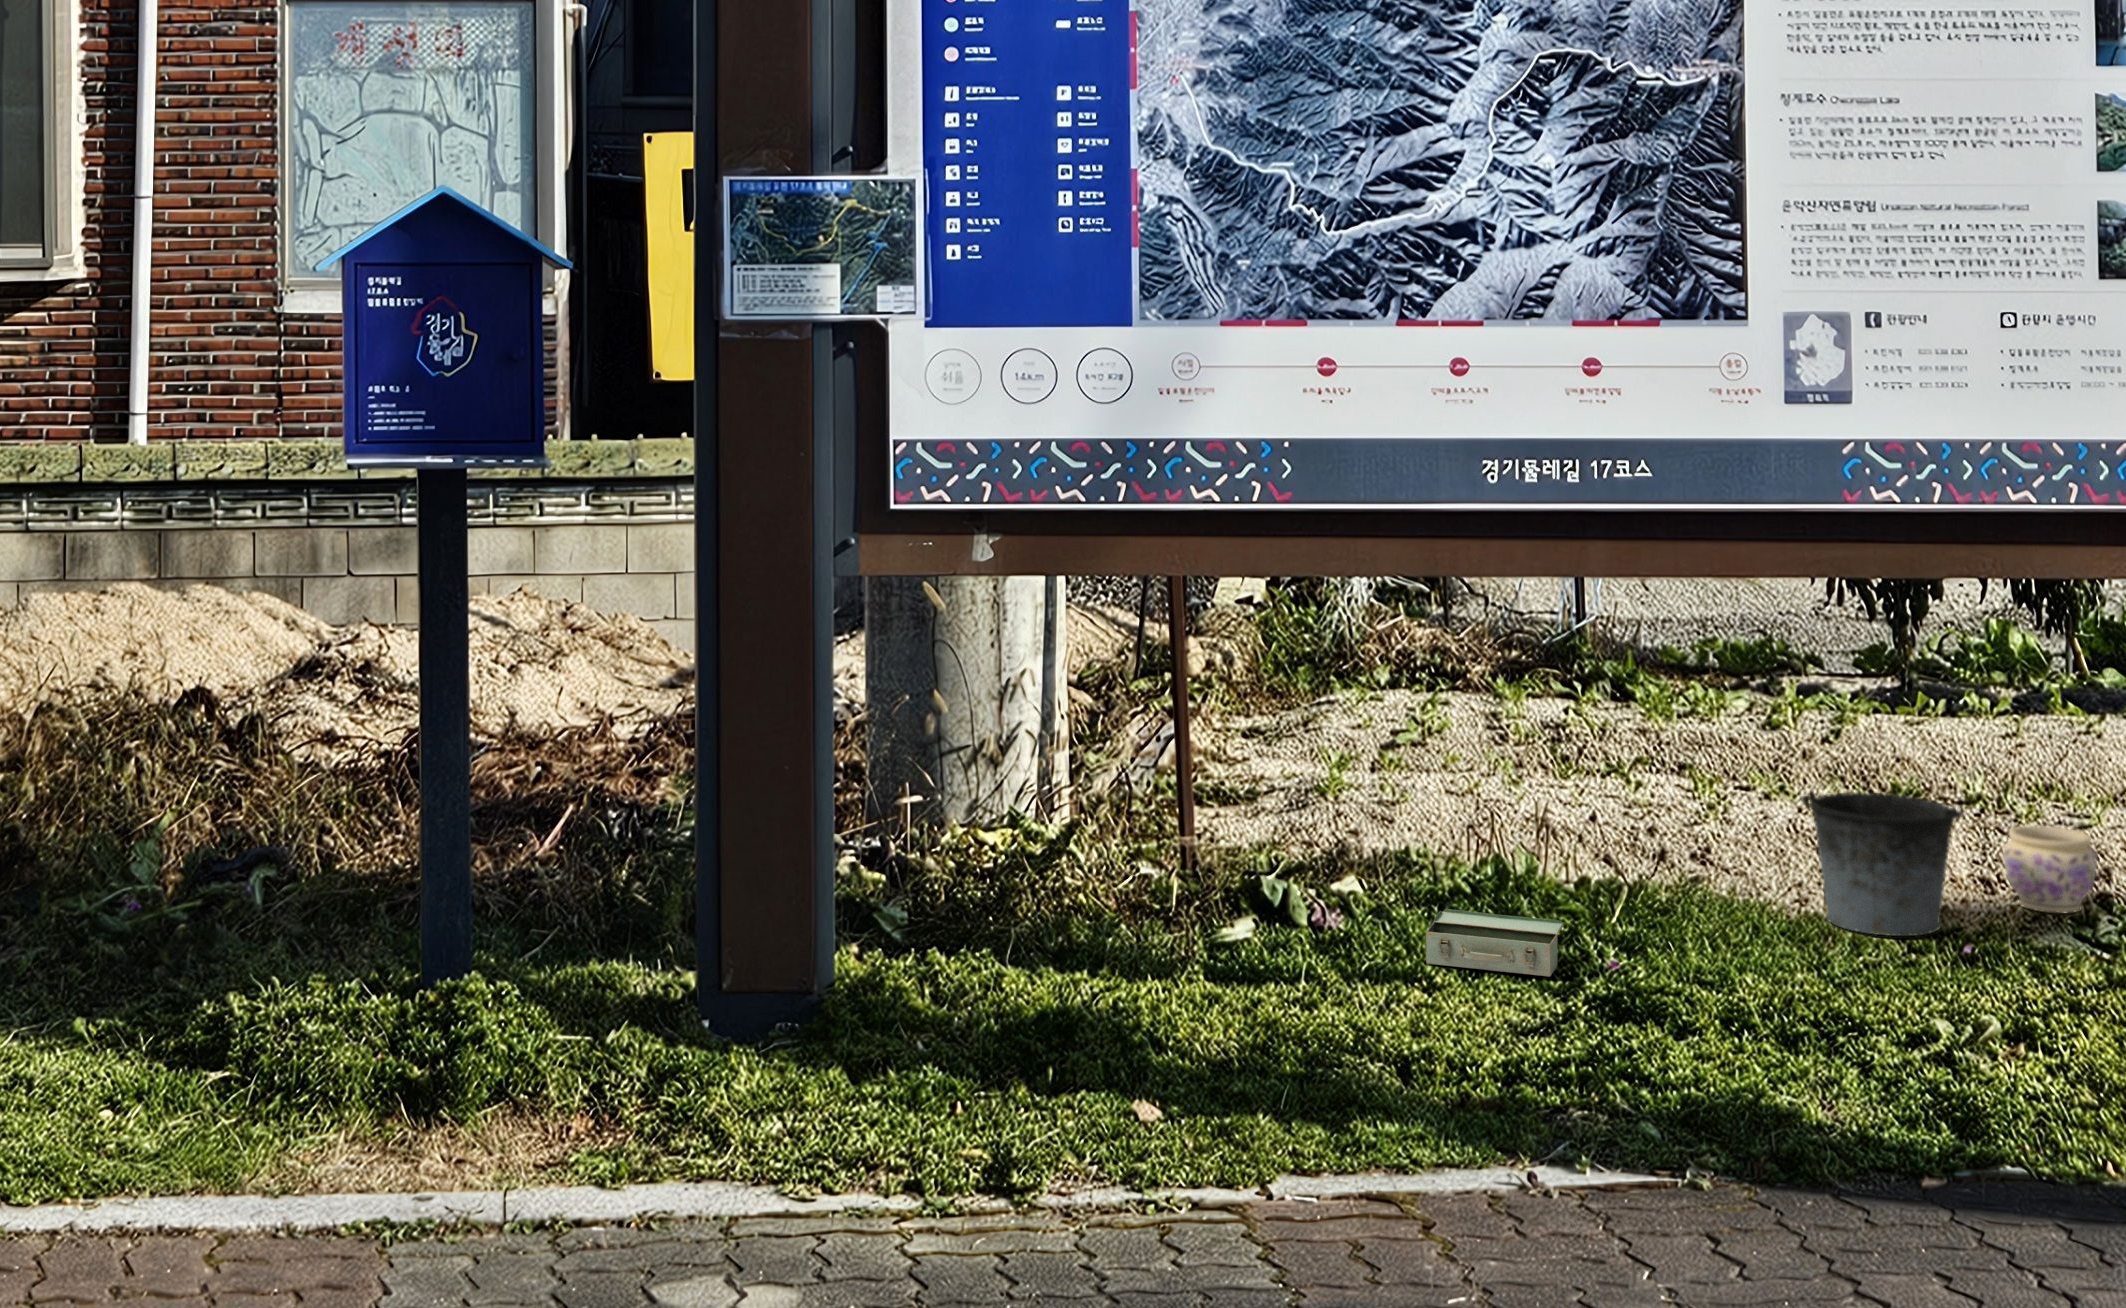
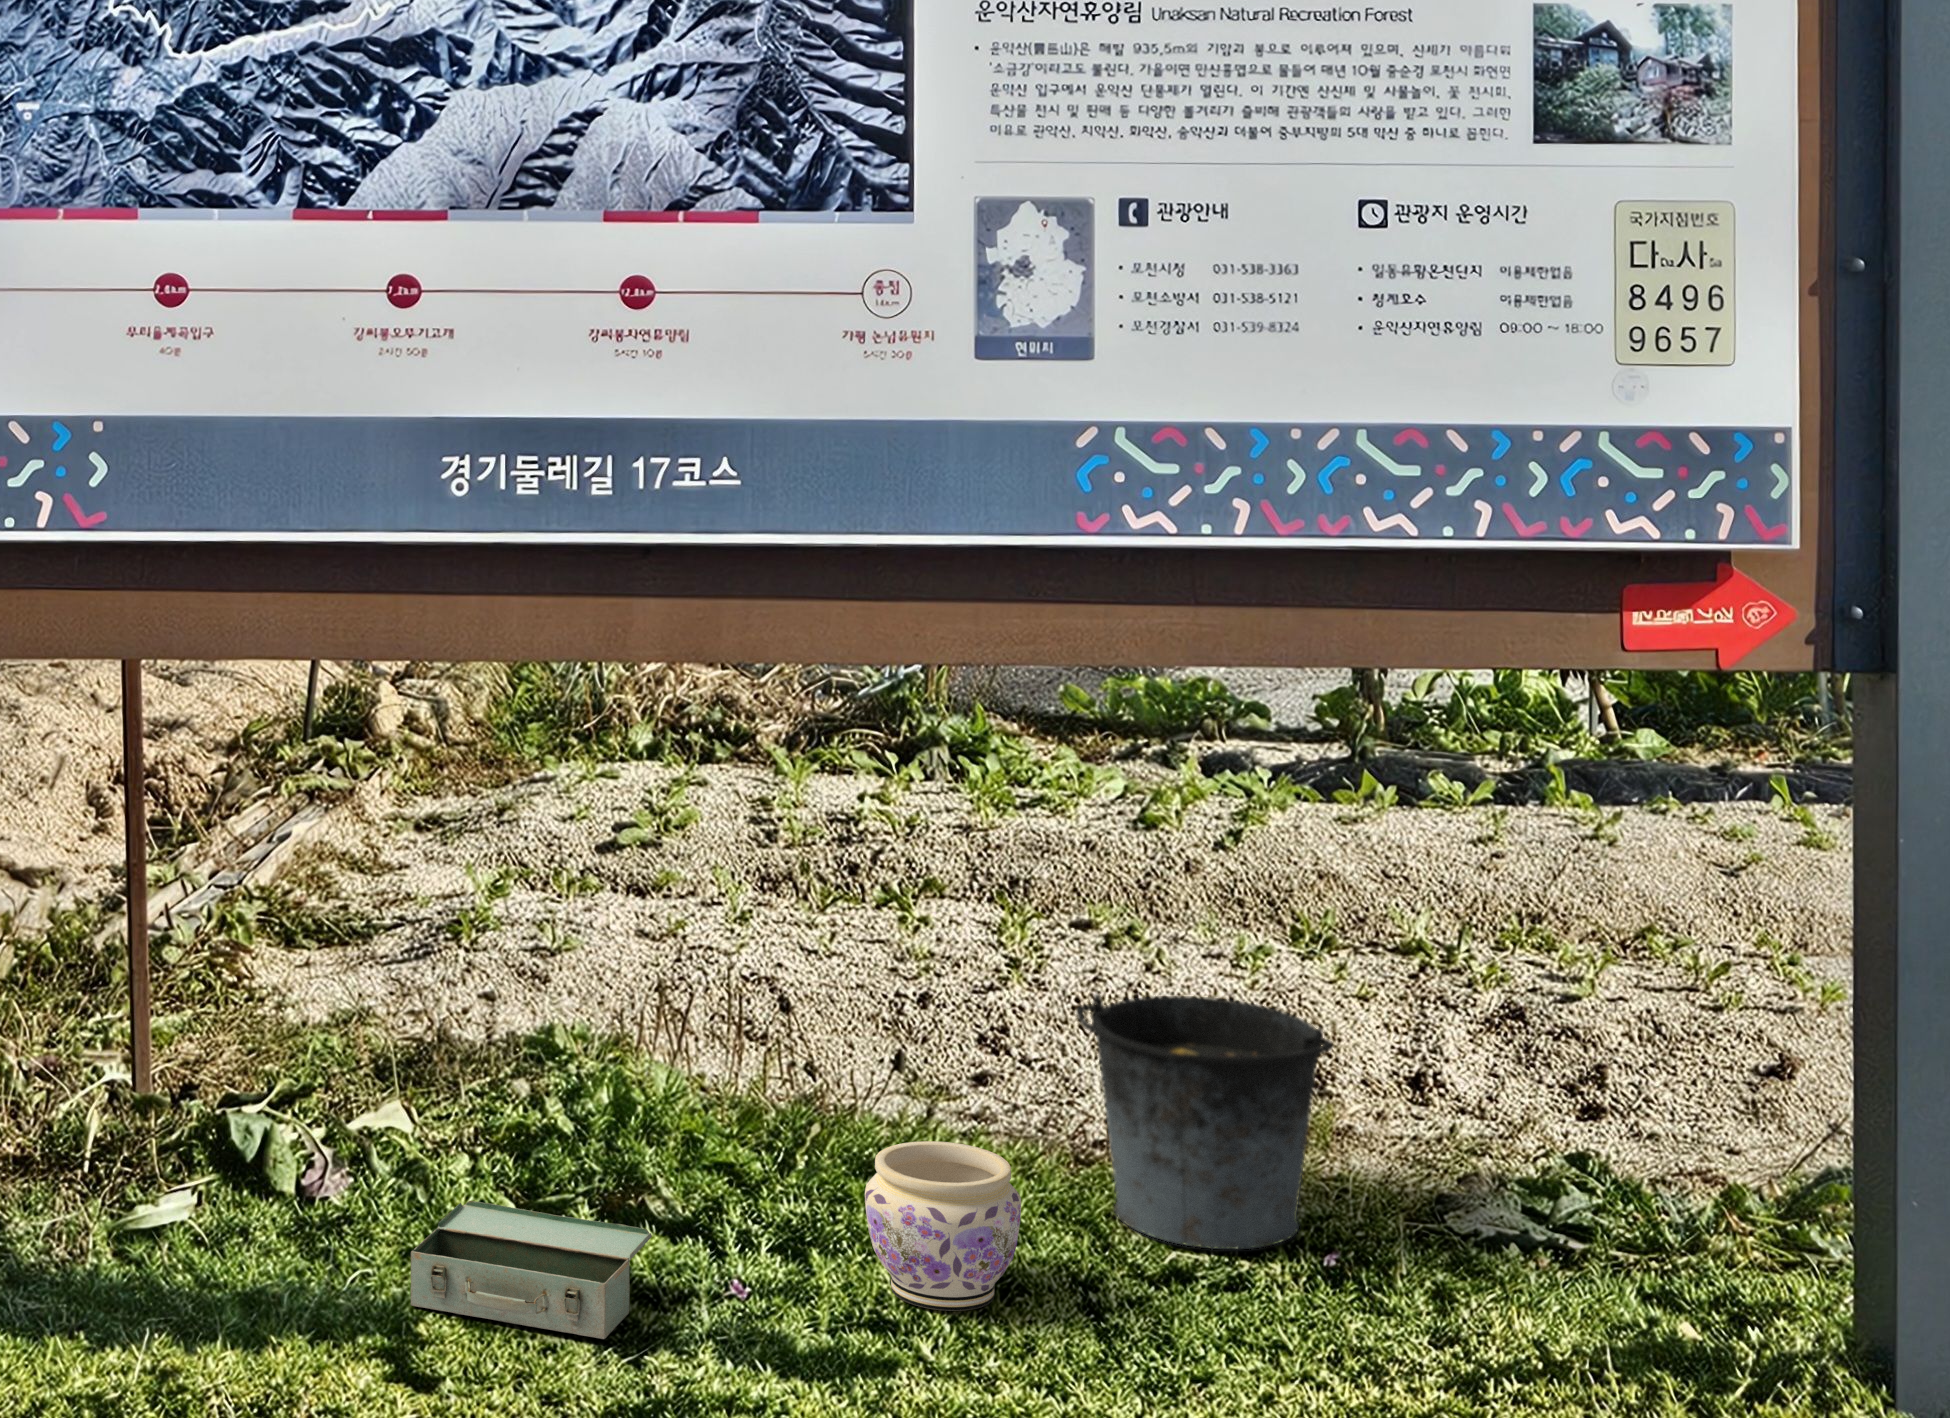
planter: present [2003,826,2097,914] -> present [865,1141,1021,1311]

